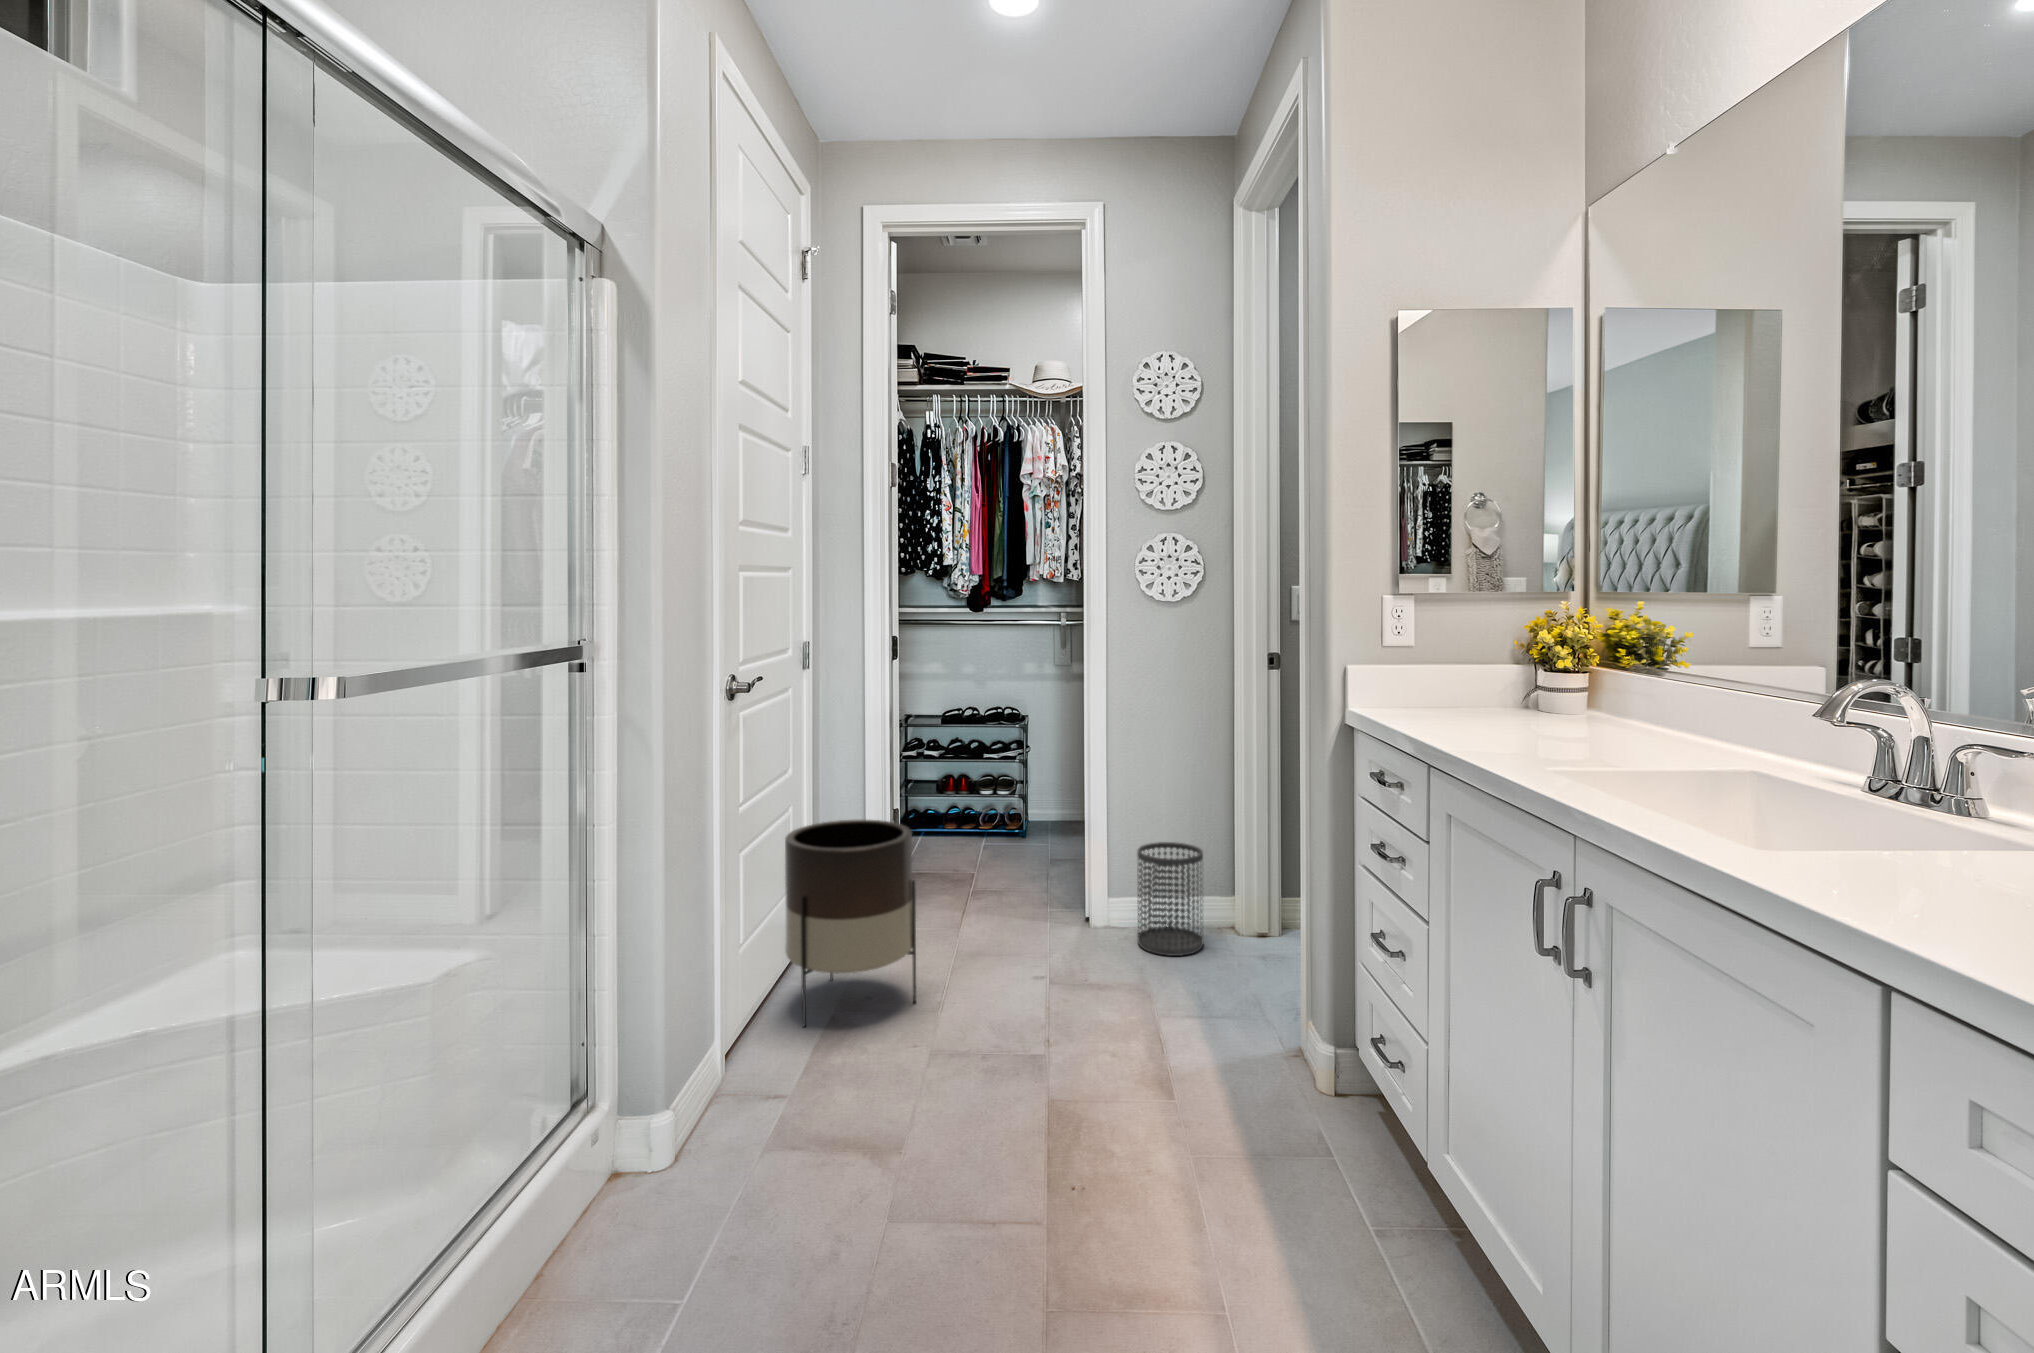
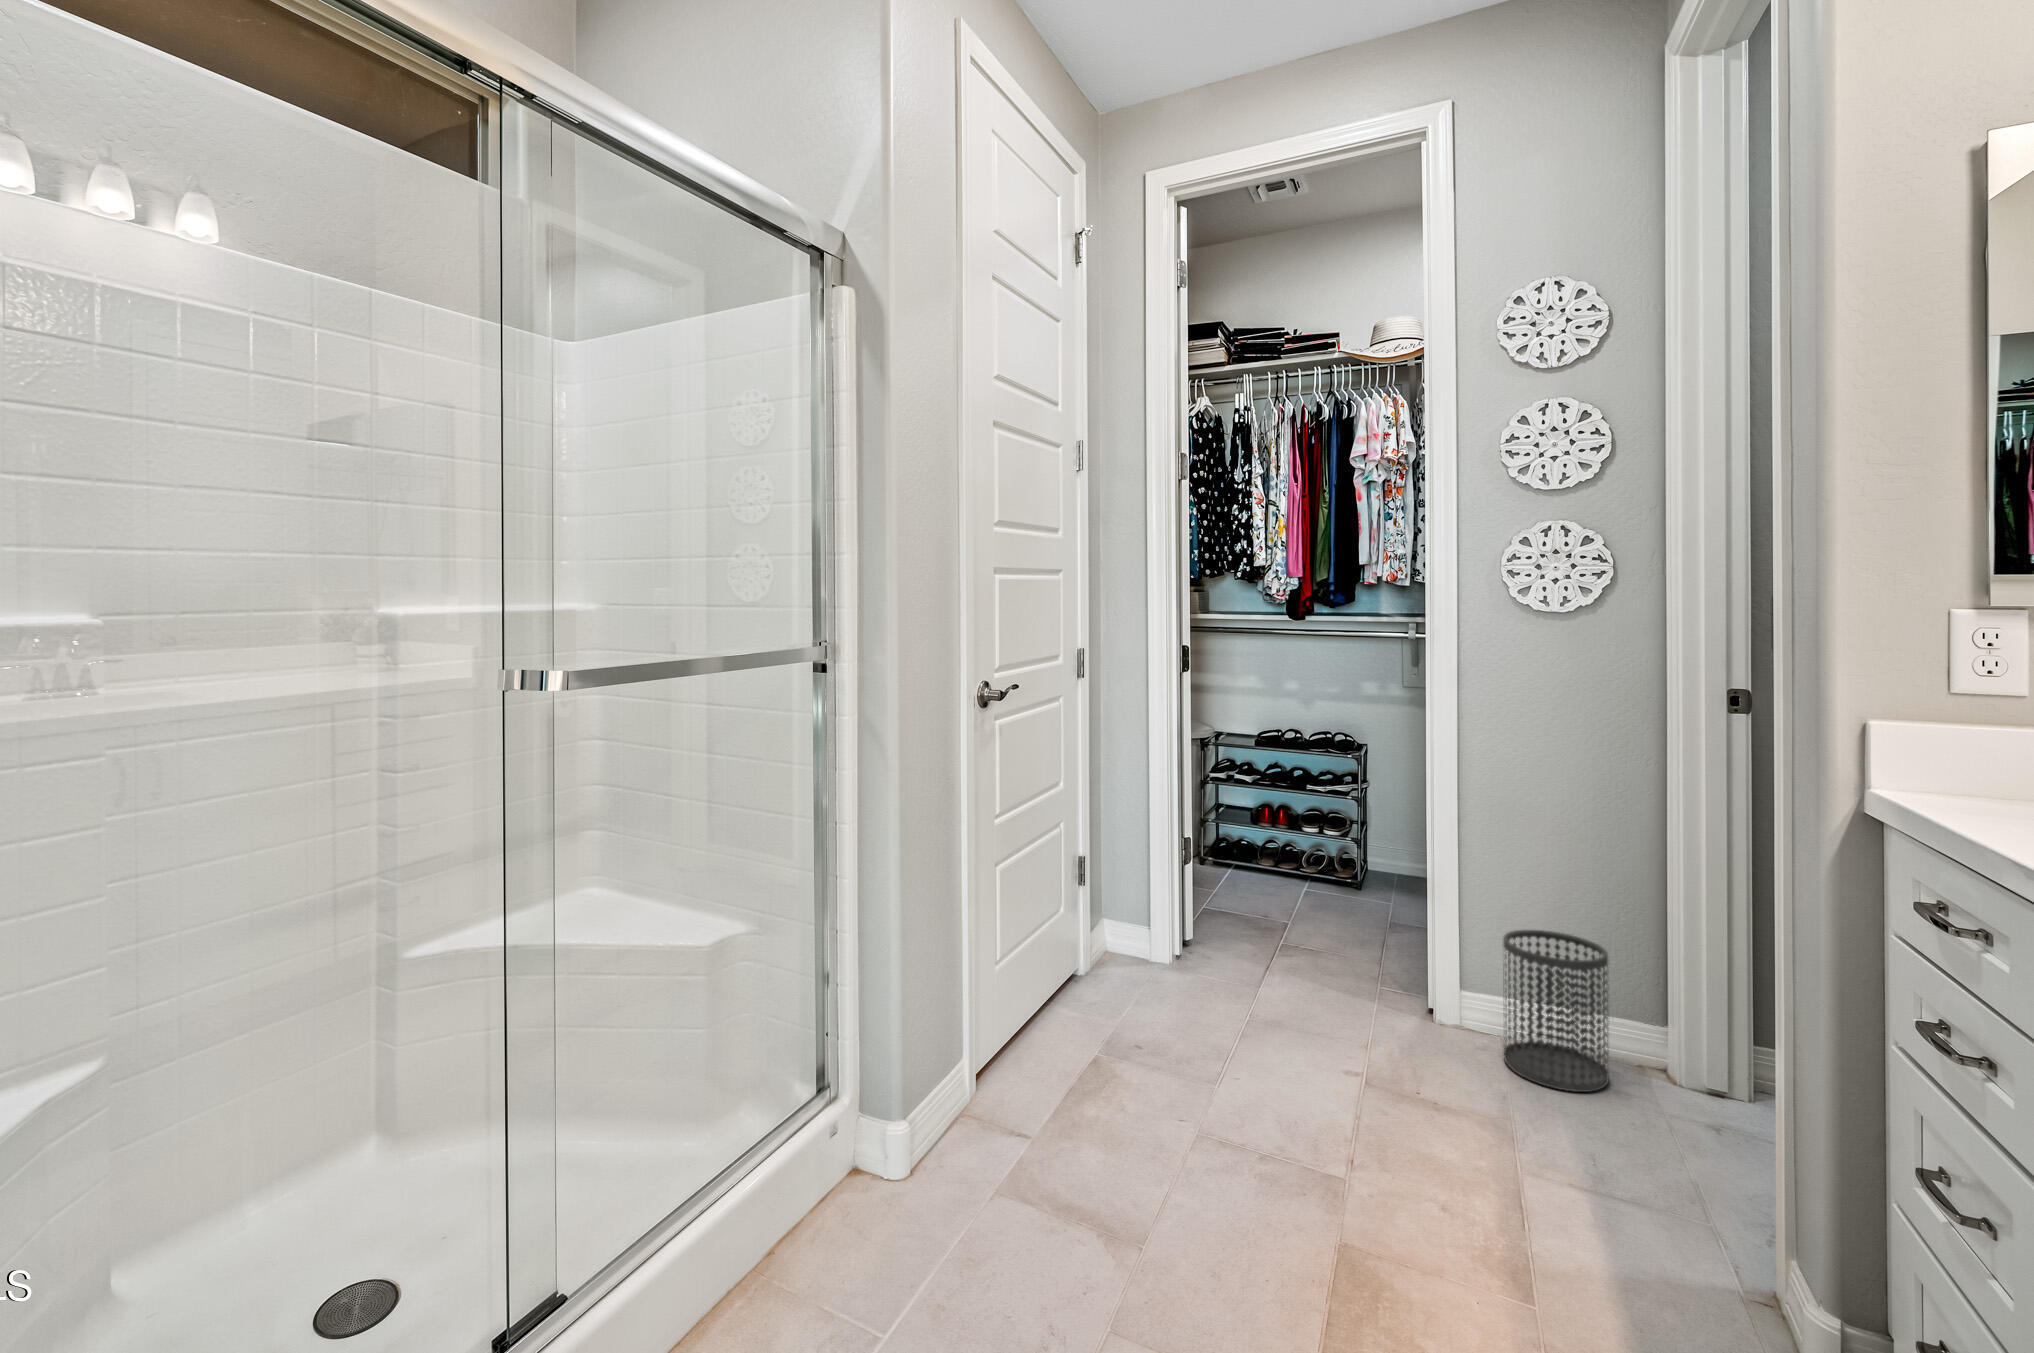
planter: present [785,819,916,1027] -> none [1043,856,1192,1088]

